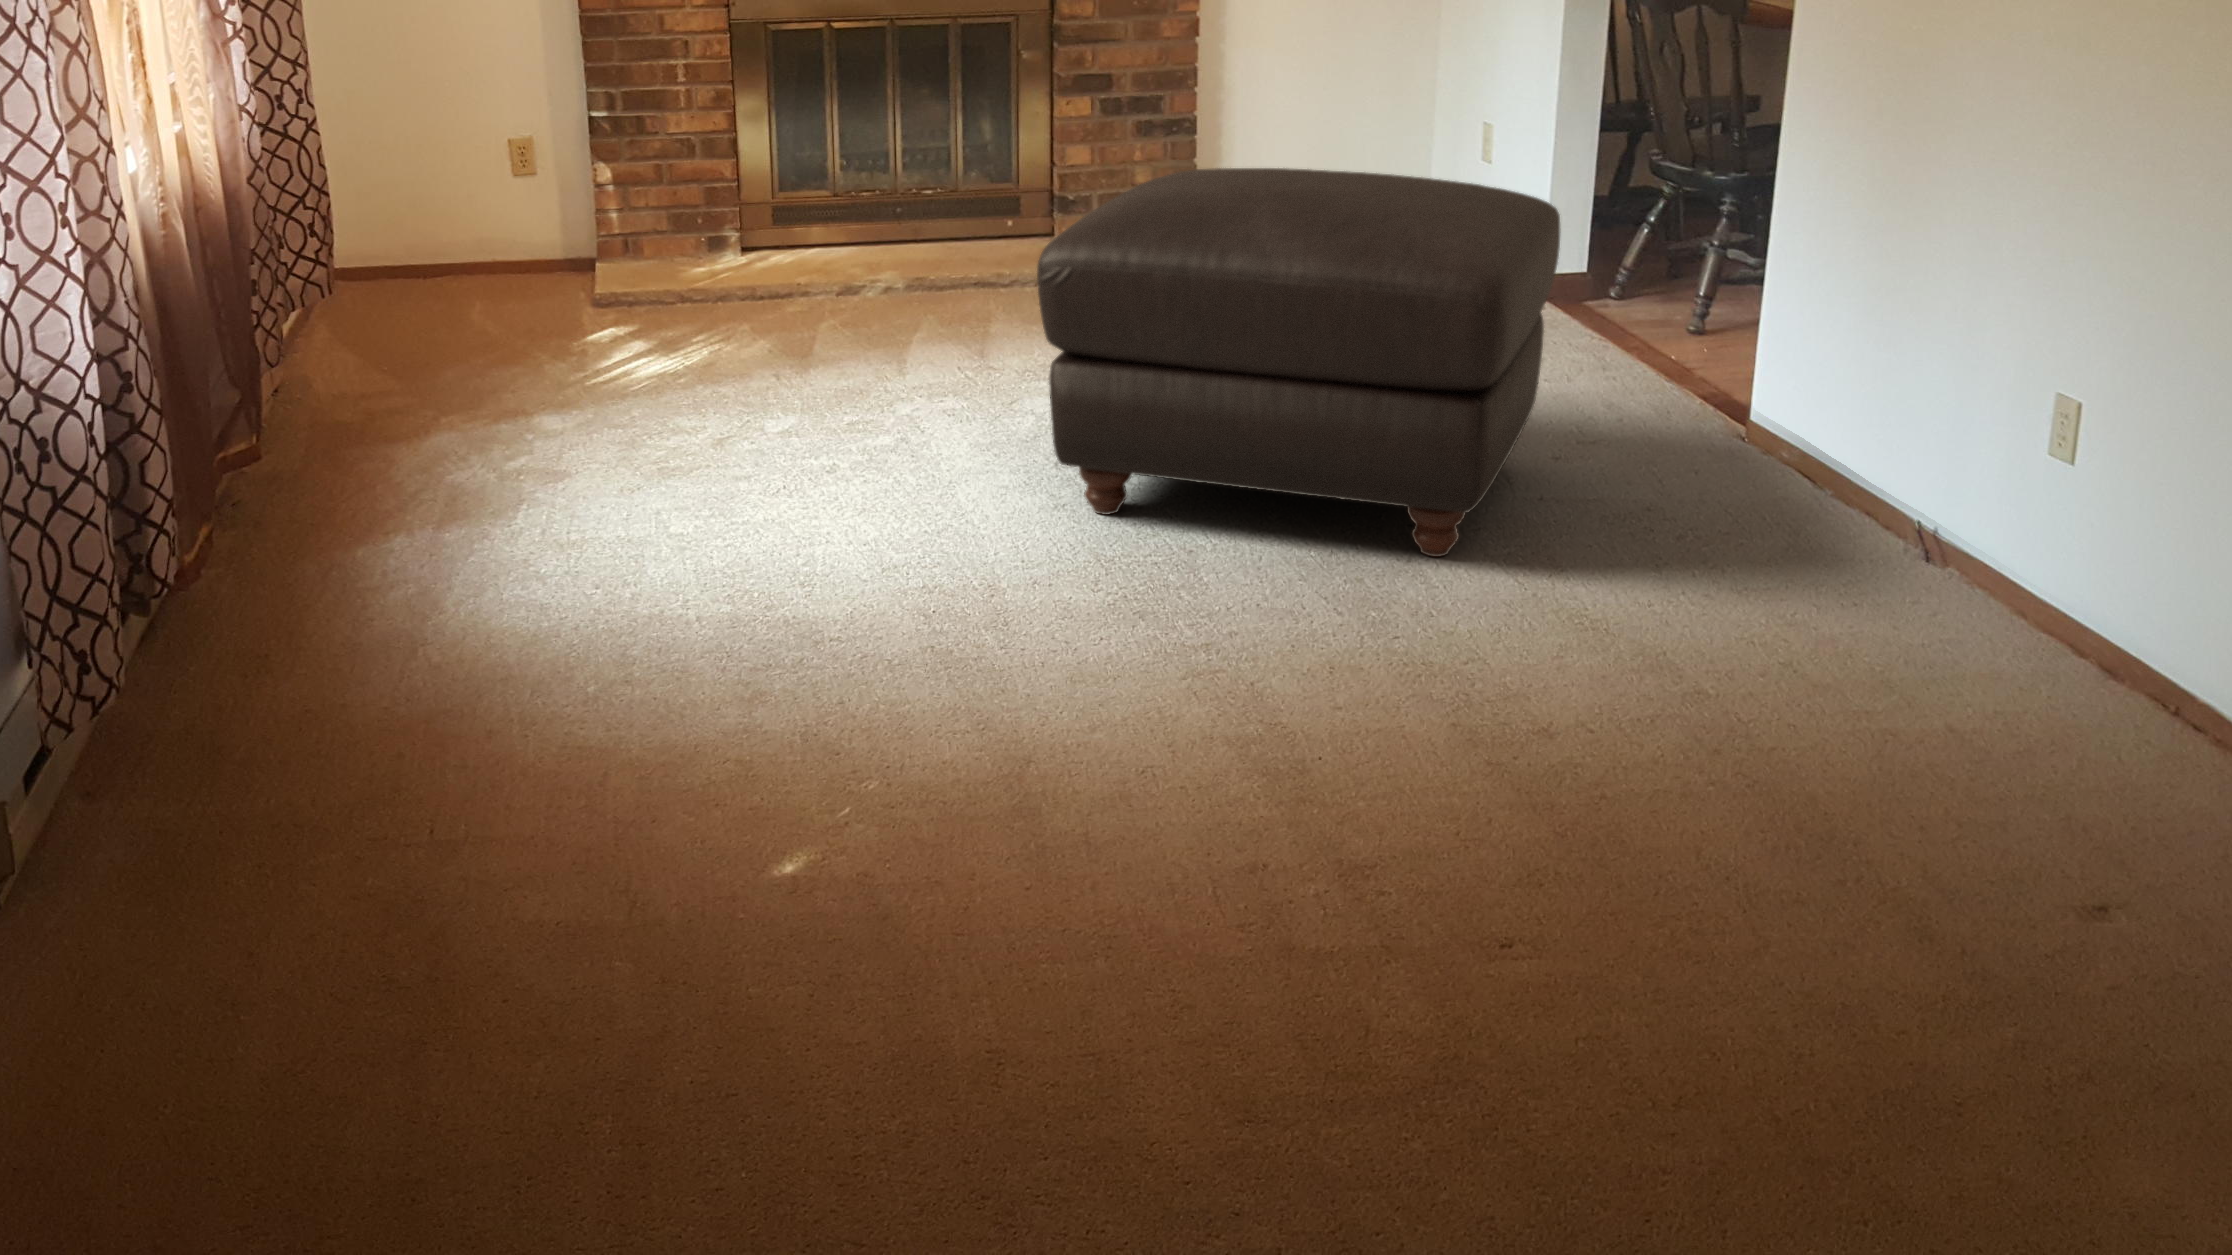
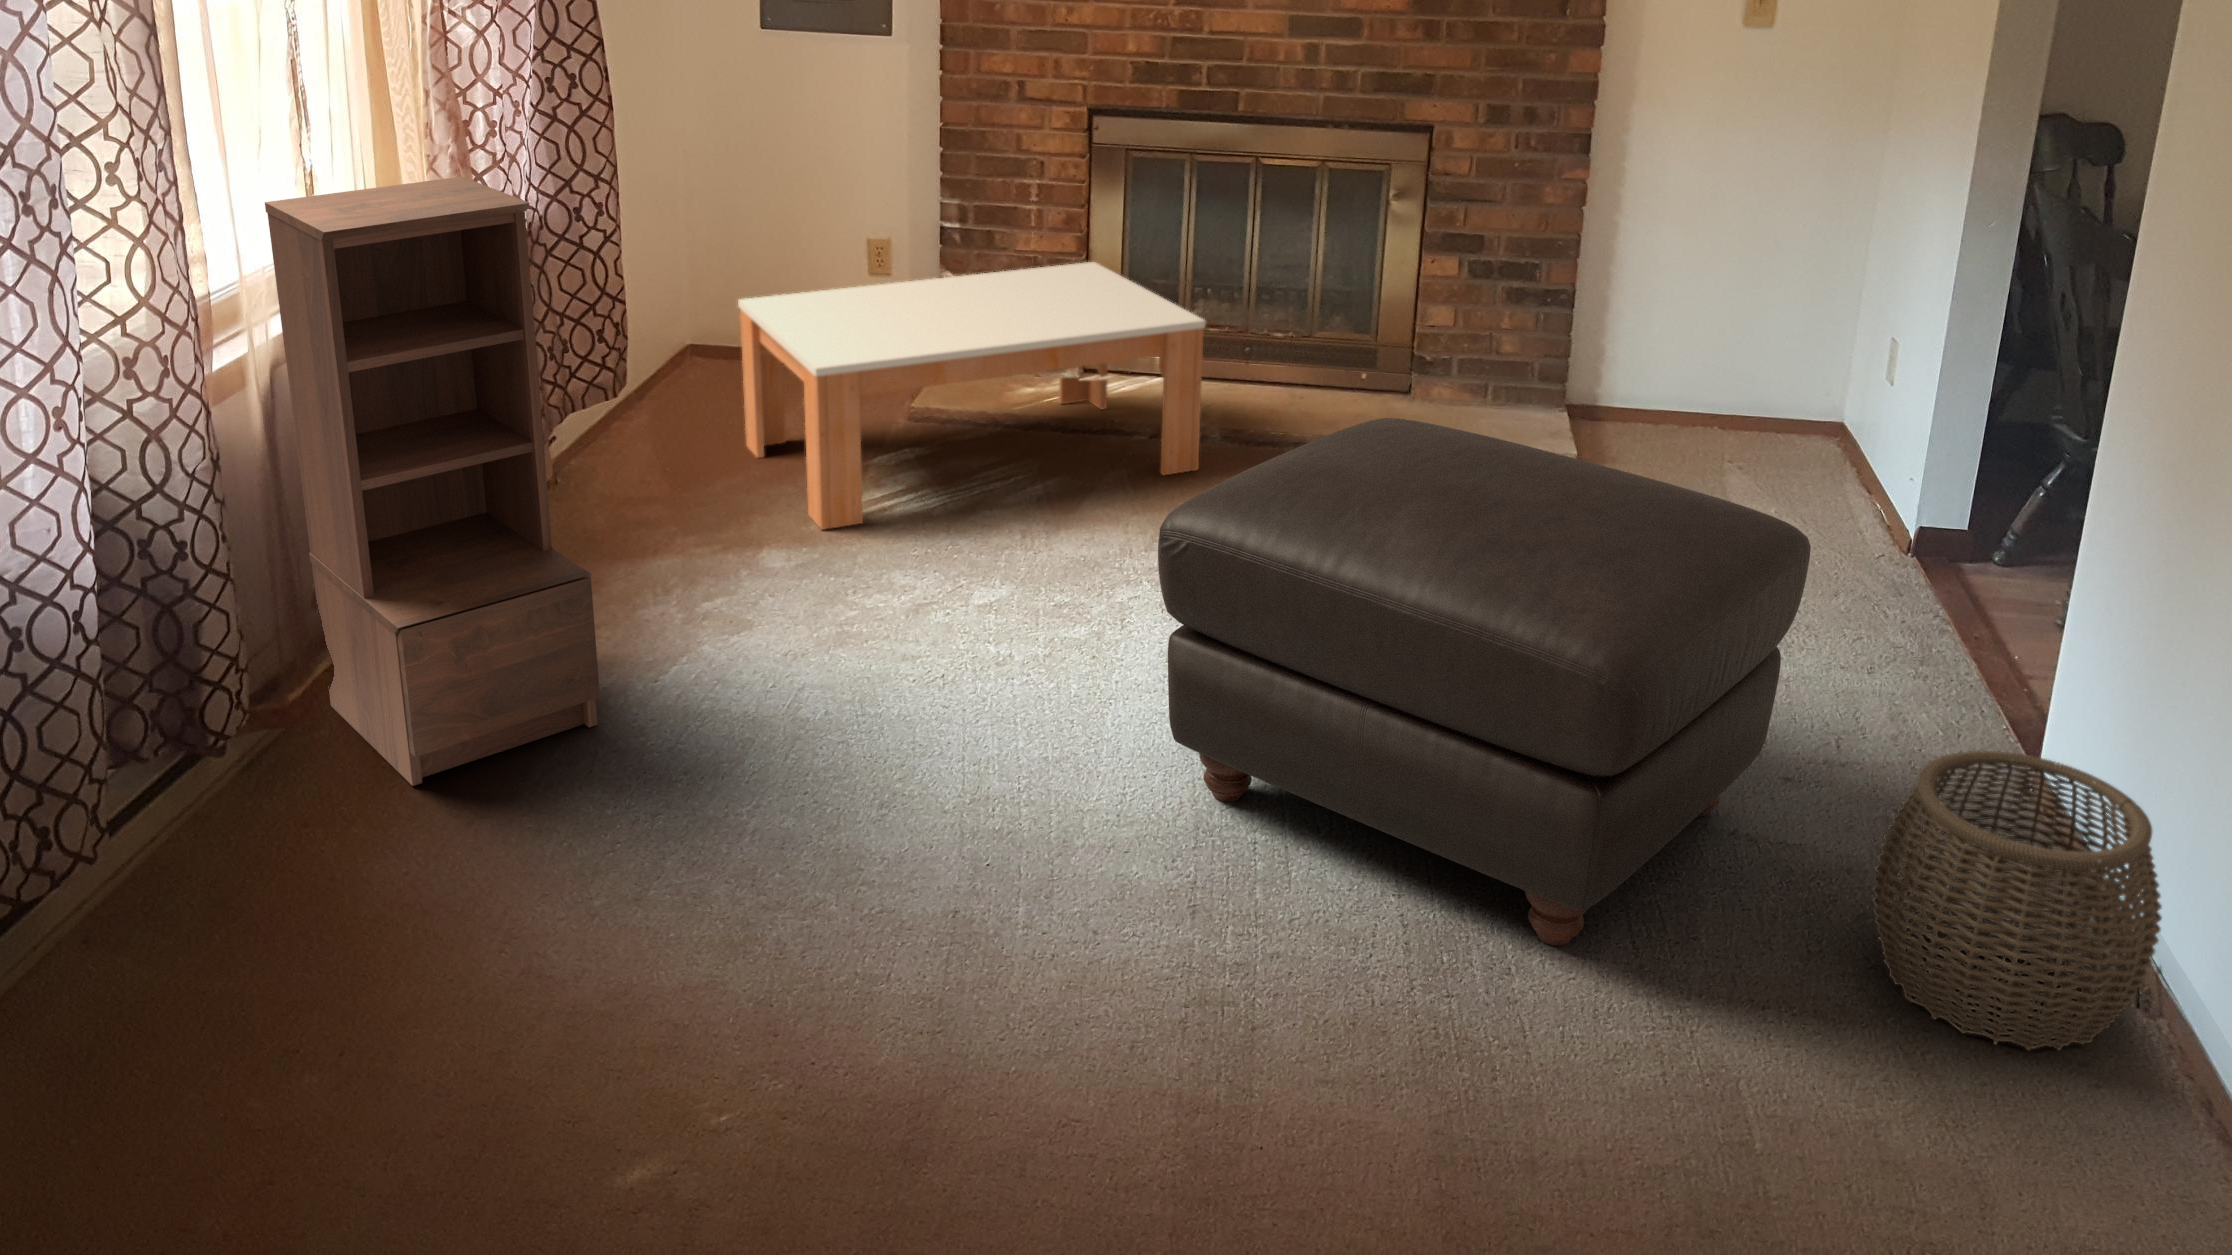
bookshelf: none [119,18,495,613] -> present [265,177,600,786]
coffee table: none [428,133,902,391] -> present [738,262,1206,530]
woven basket: none [1669,341,1894,558] -> present [1872,751,2162,1050]

